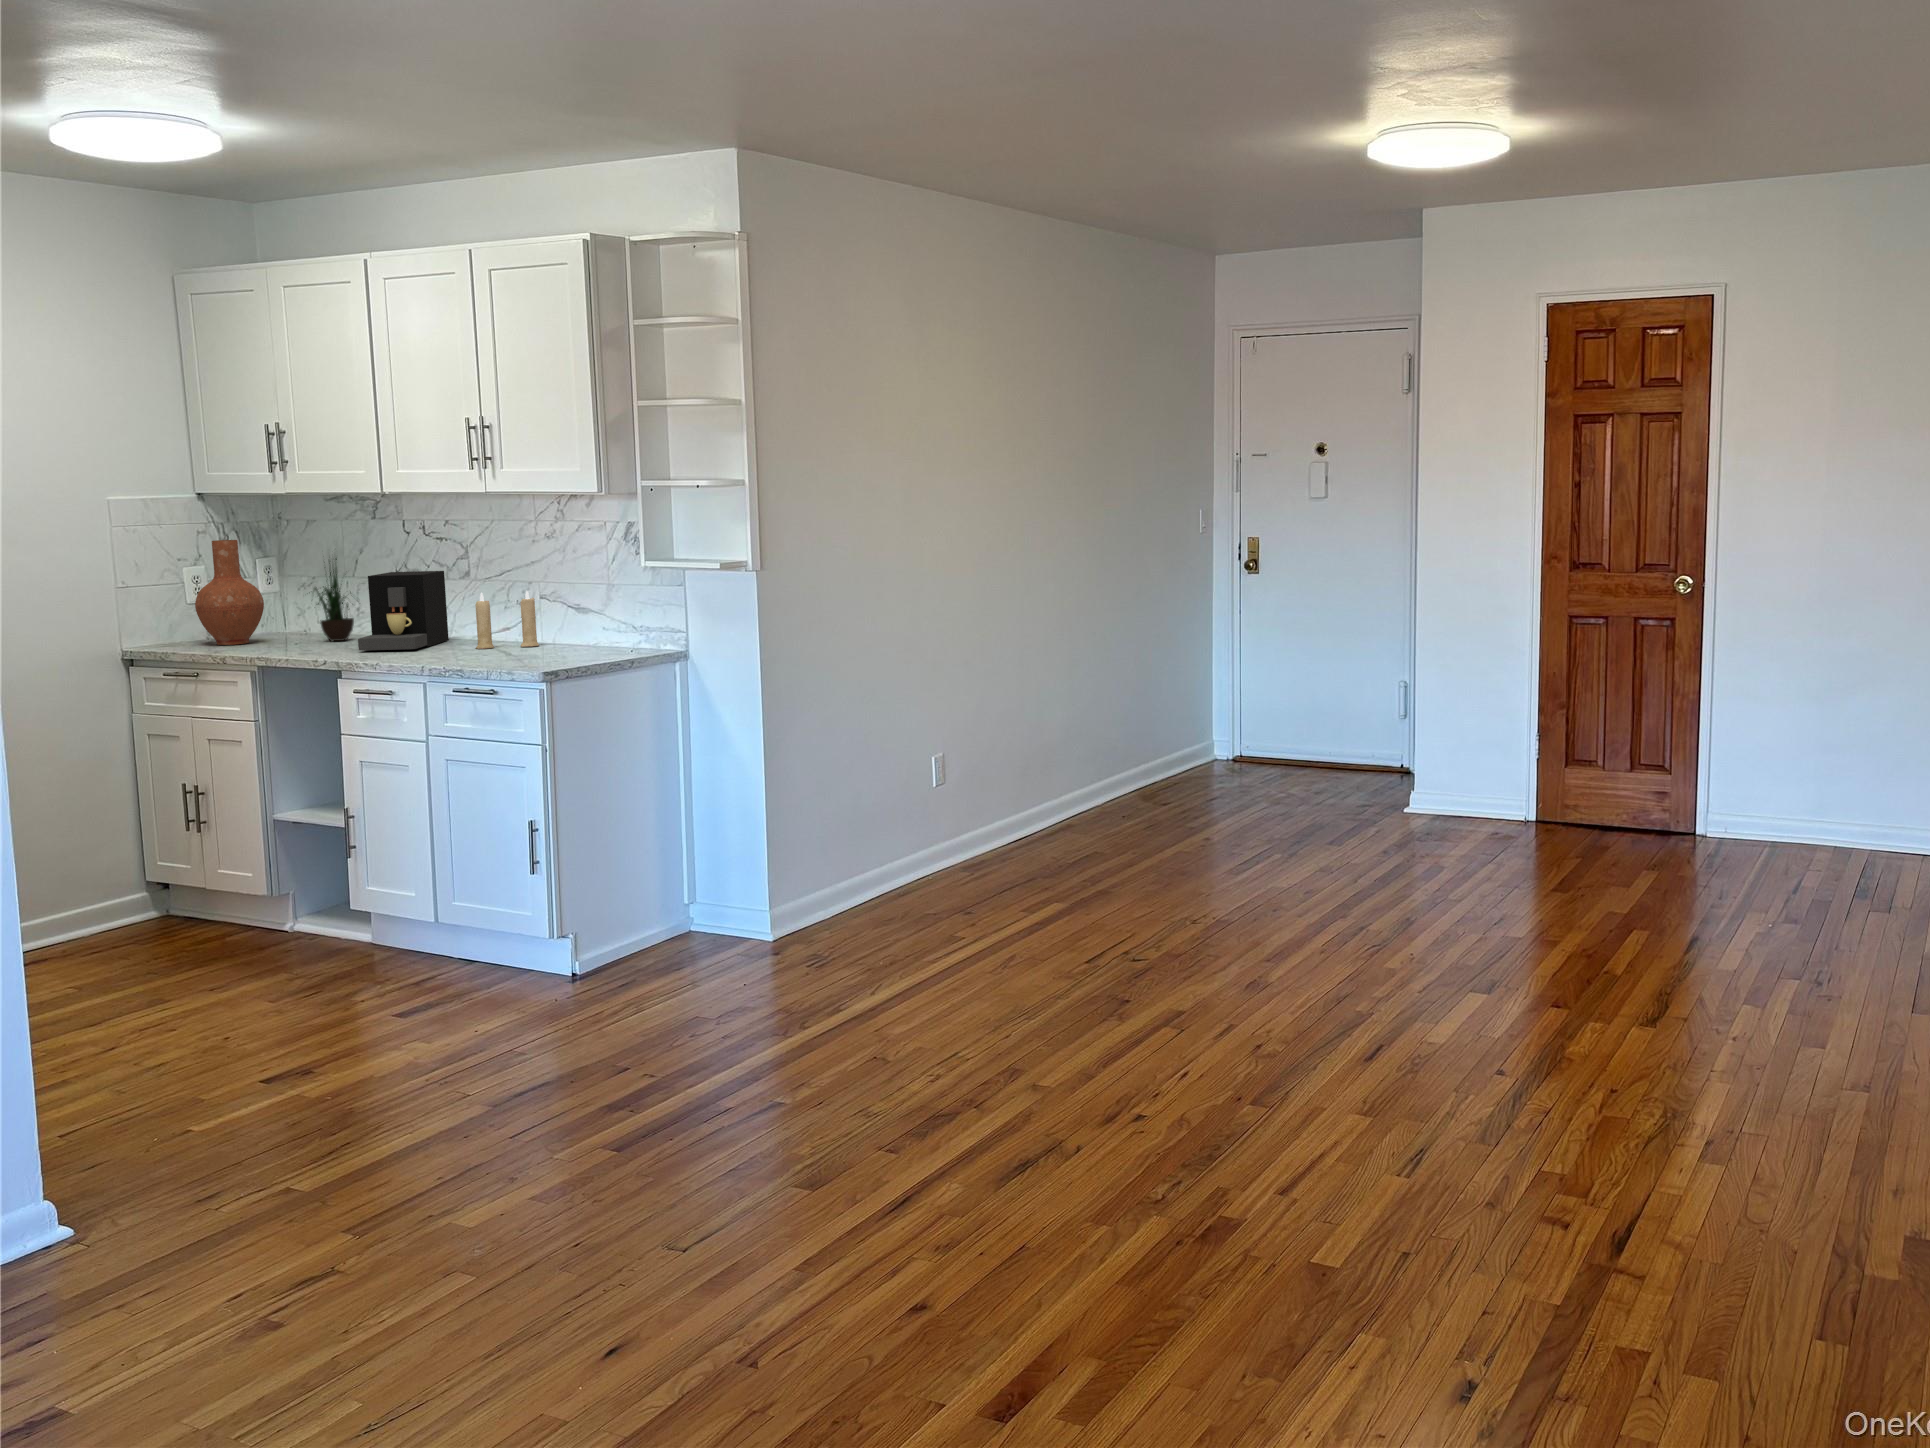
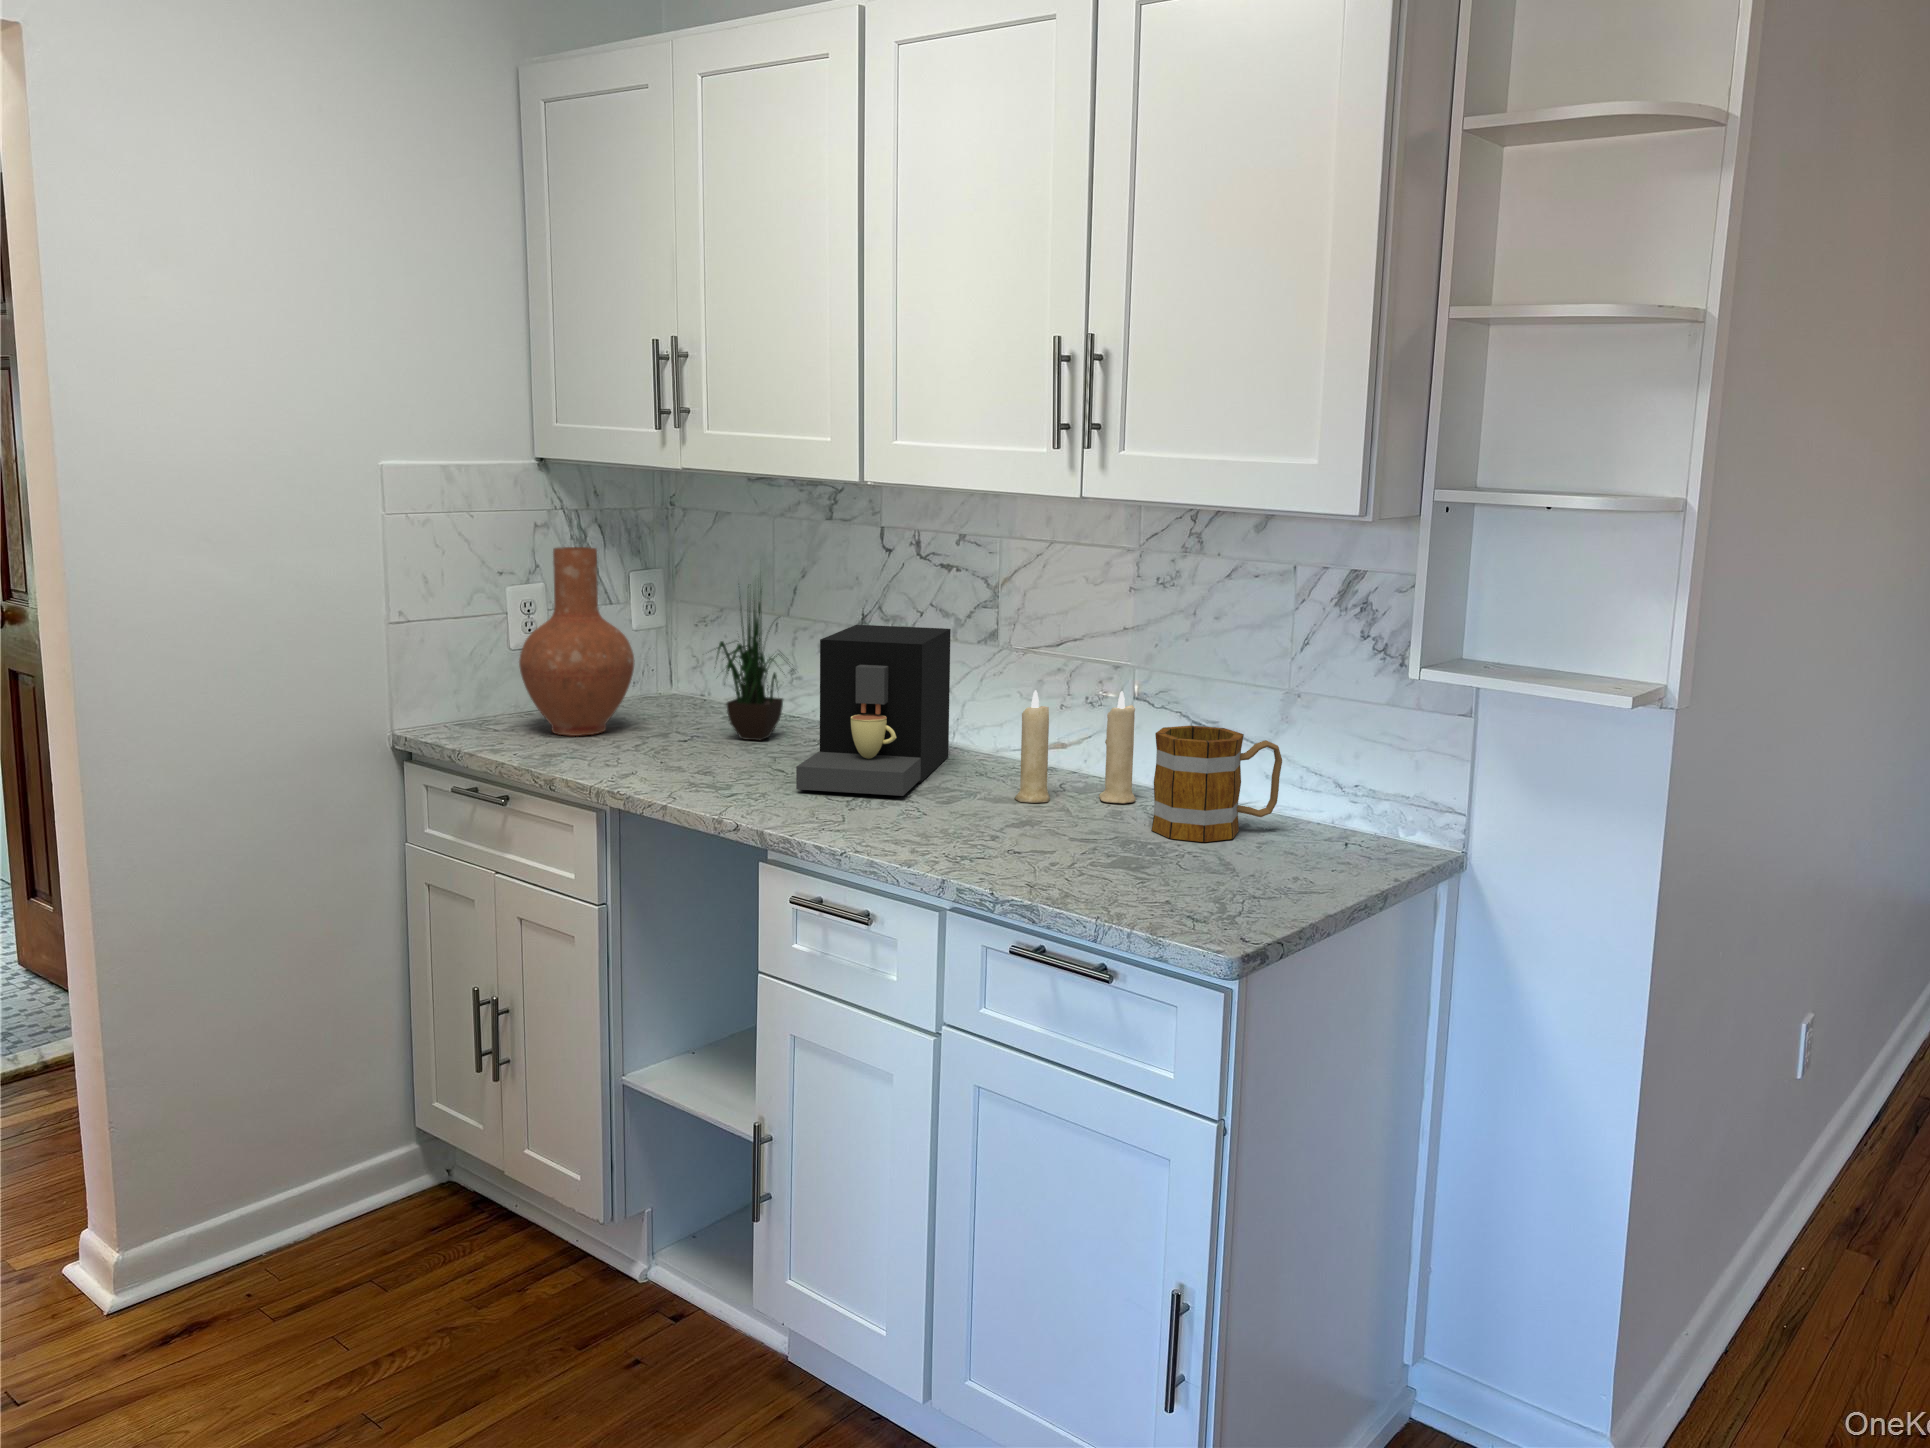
mug: none [535,602,599,653] -> present [1151,726,1282,842]

